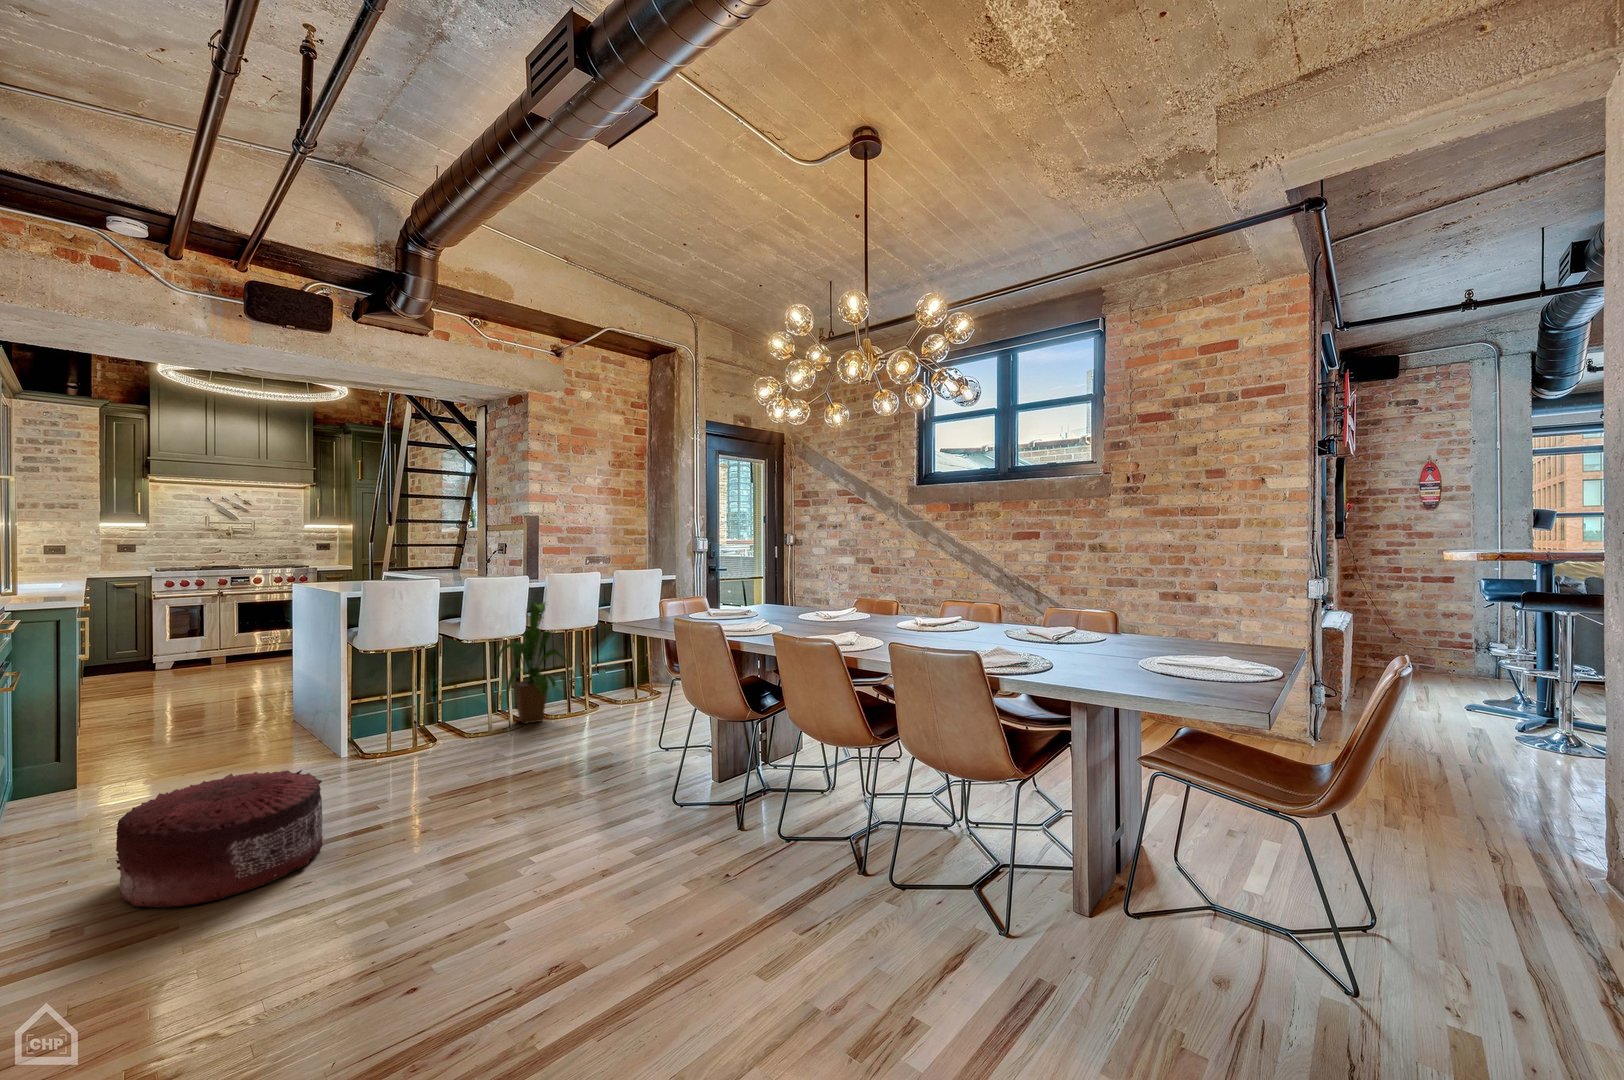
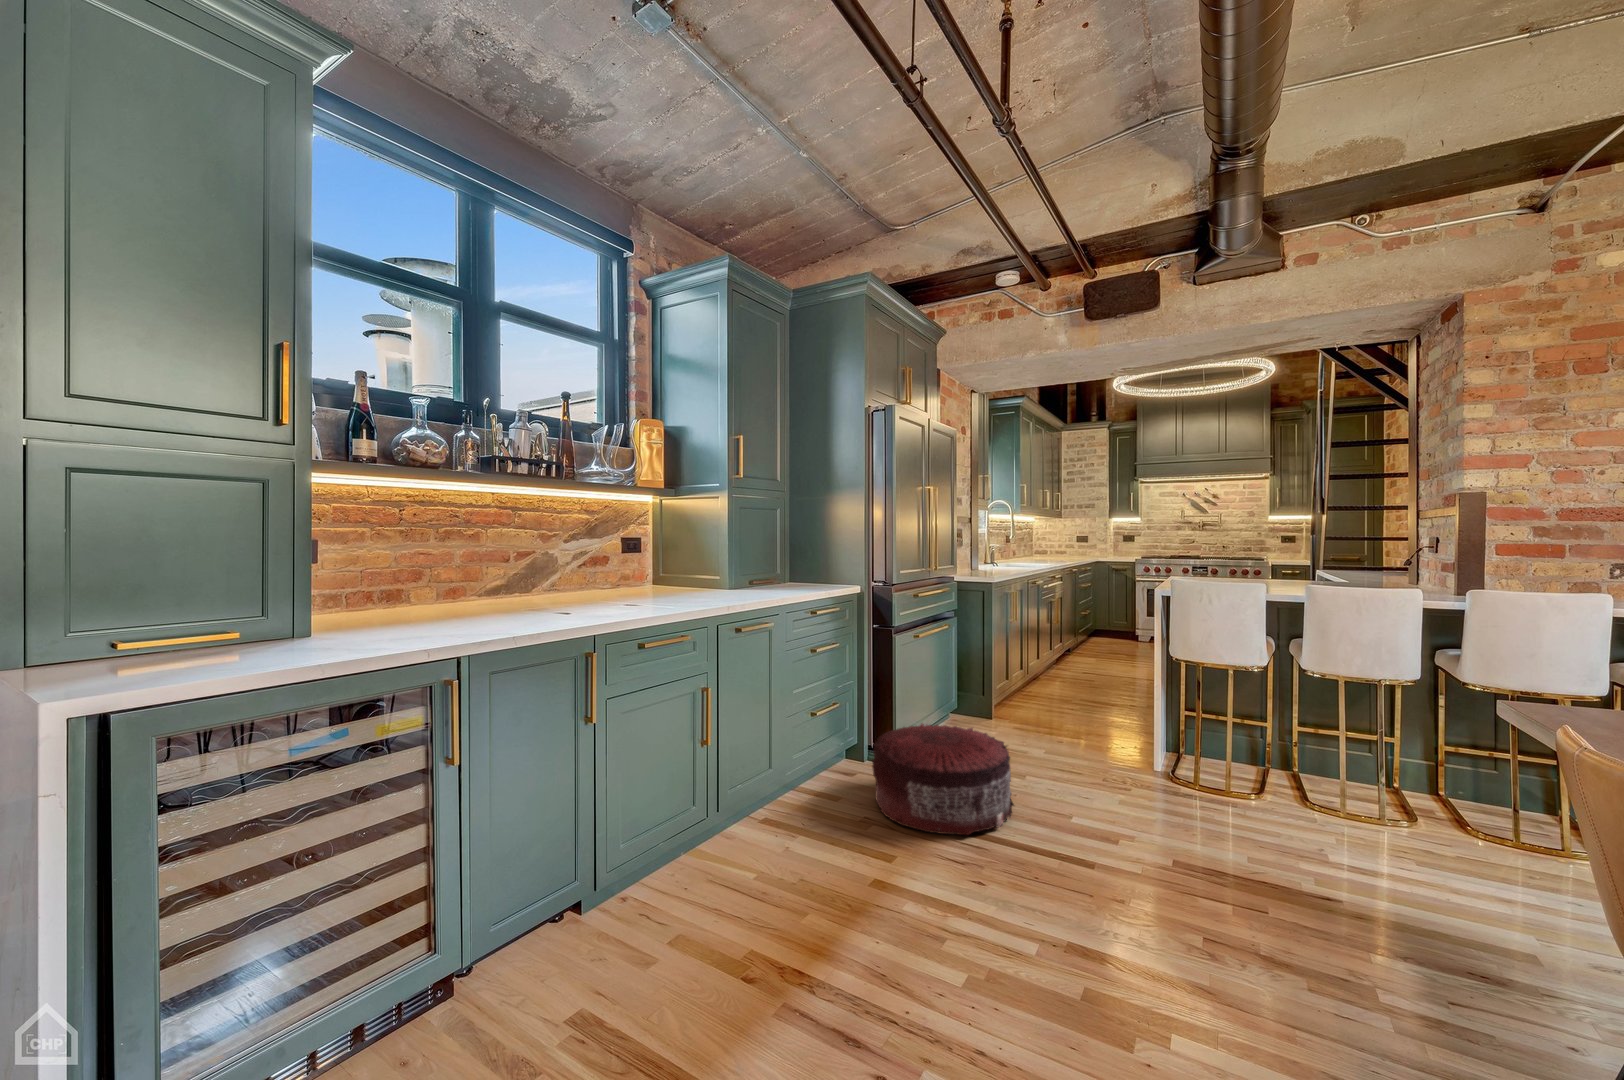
house plant: present [494,602,576,724] -> none [1344,596,1546,819]

